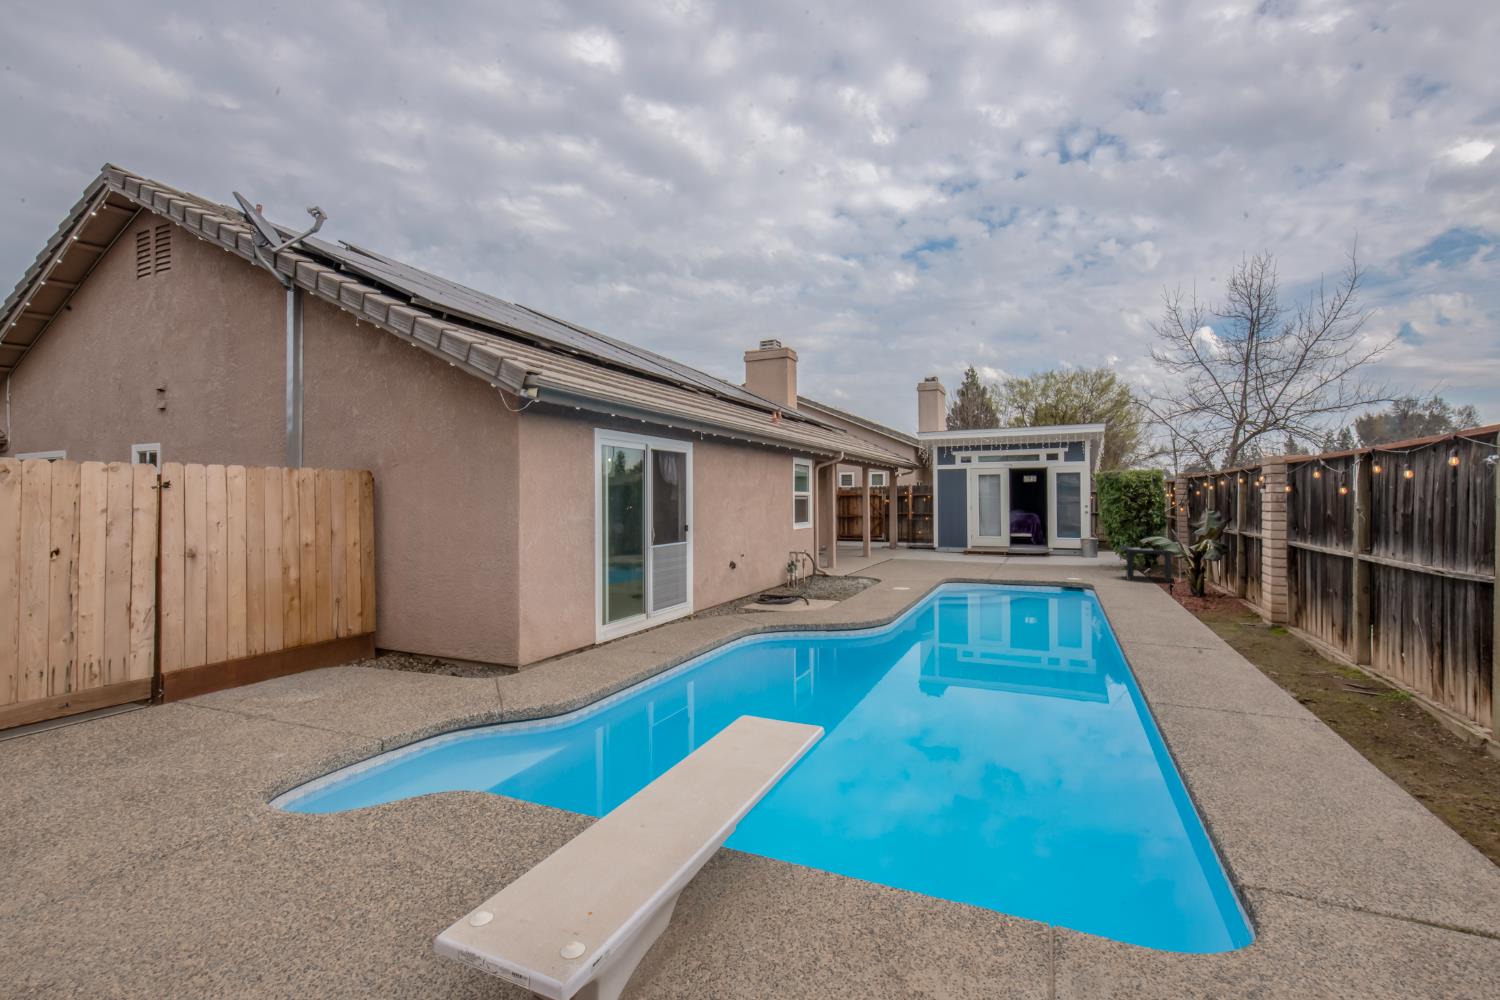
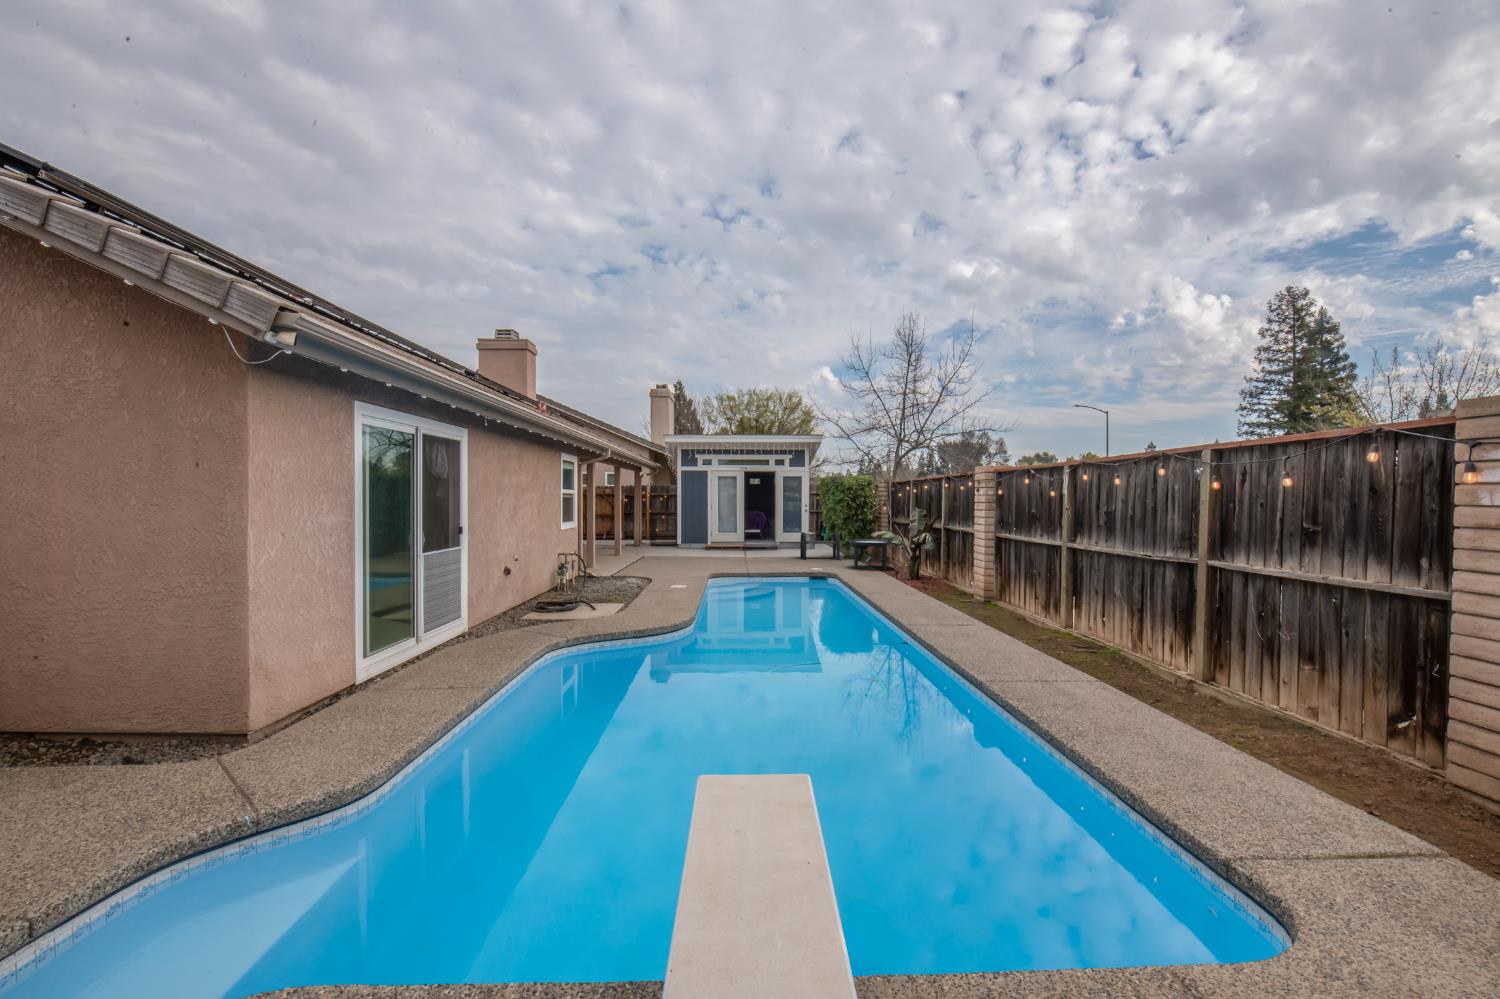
bench: none [1069,536,1117,569] -> present [800,532,840,560]

